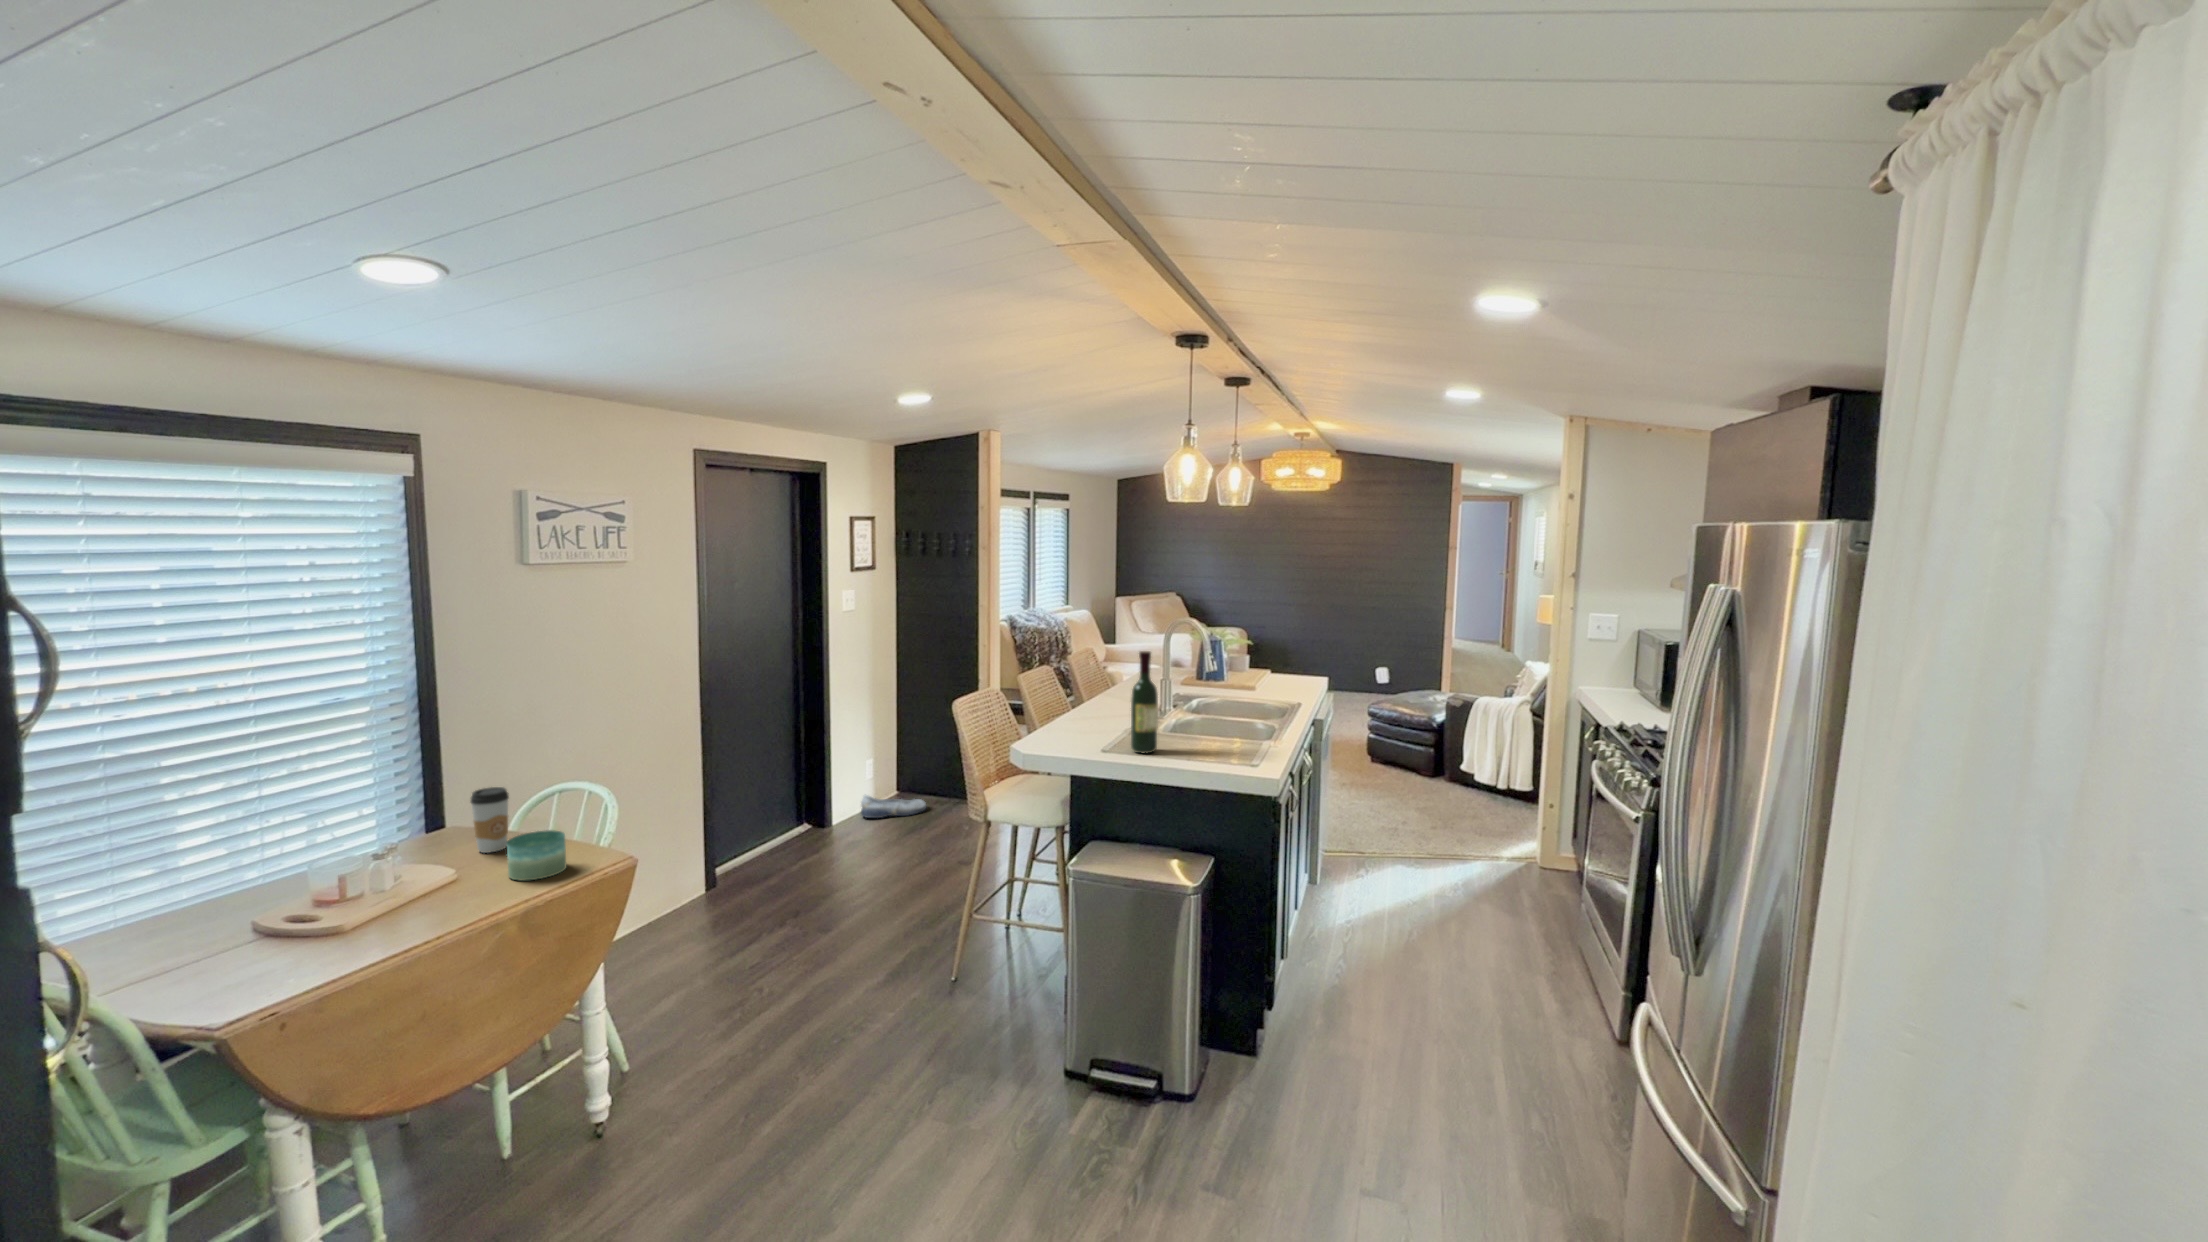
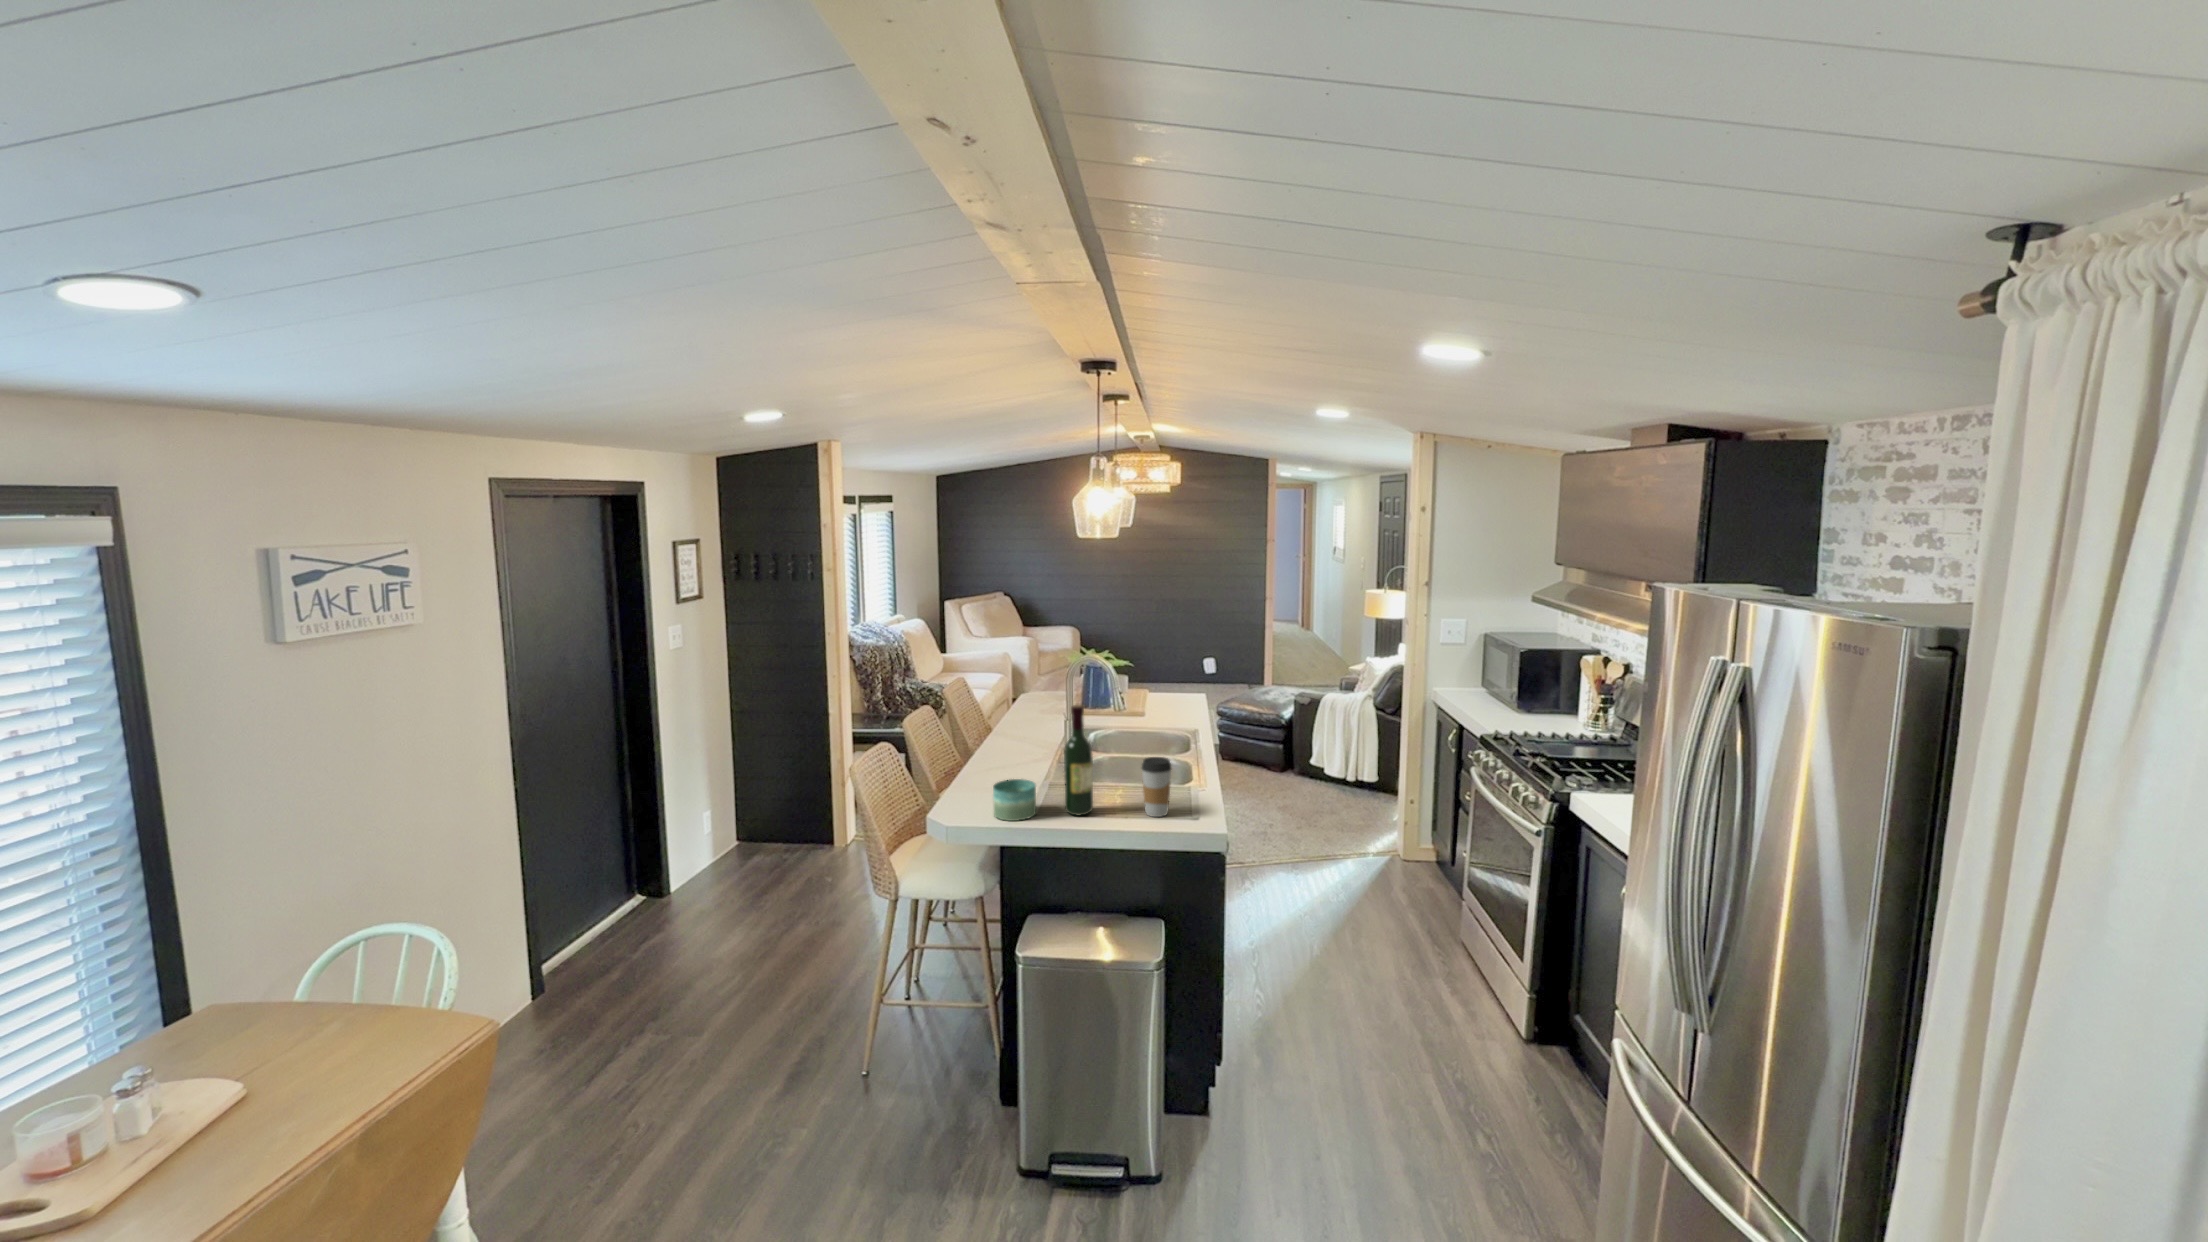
coffee cup: present [471,787,509,853] -> present [1142,757,1171,817]
shoe: present [861,795,927,818] -> none [704,848,778,876]
candle: present [507,830,566,881] -> present [993,779,1036,821]

